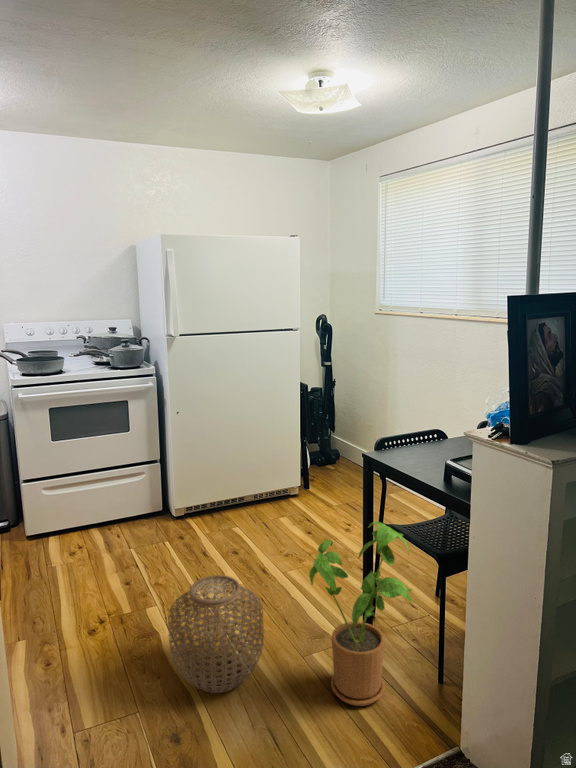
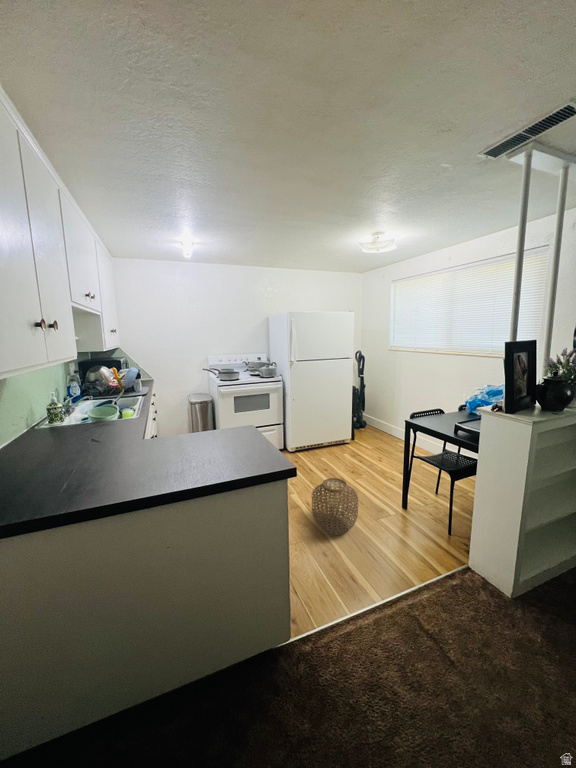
house plant: present [309,521,412,706] -> none [383,453,442,545]

